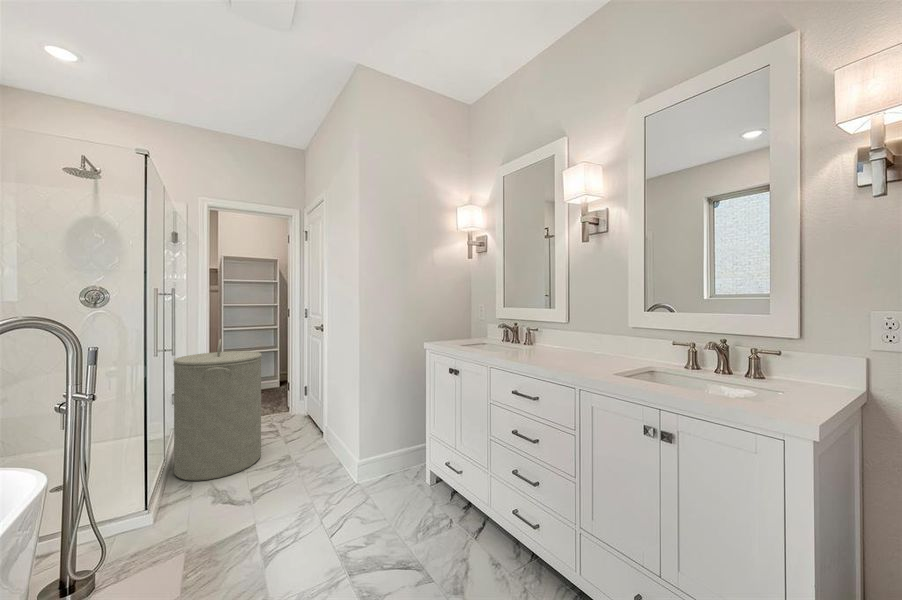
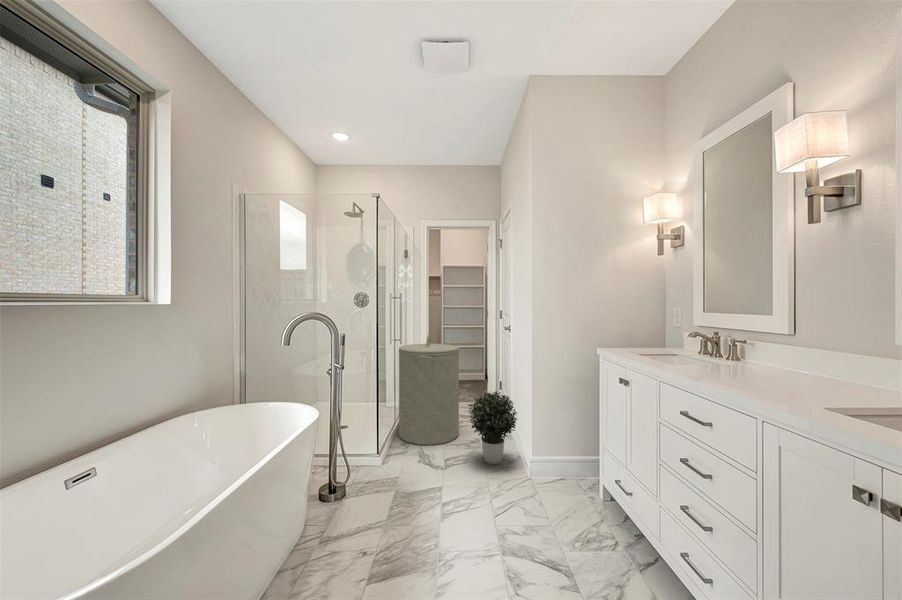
potted plant: none [281,398,340,480] -> present [469,391,517,465]

